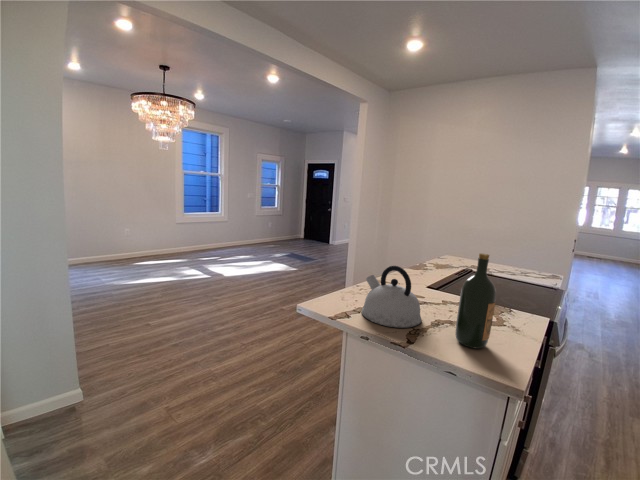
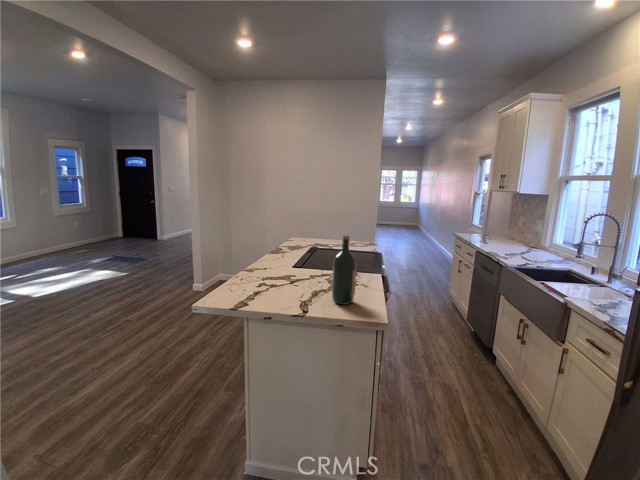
kettle: present [362,266,421,328] -> none [253,254,304,304]

